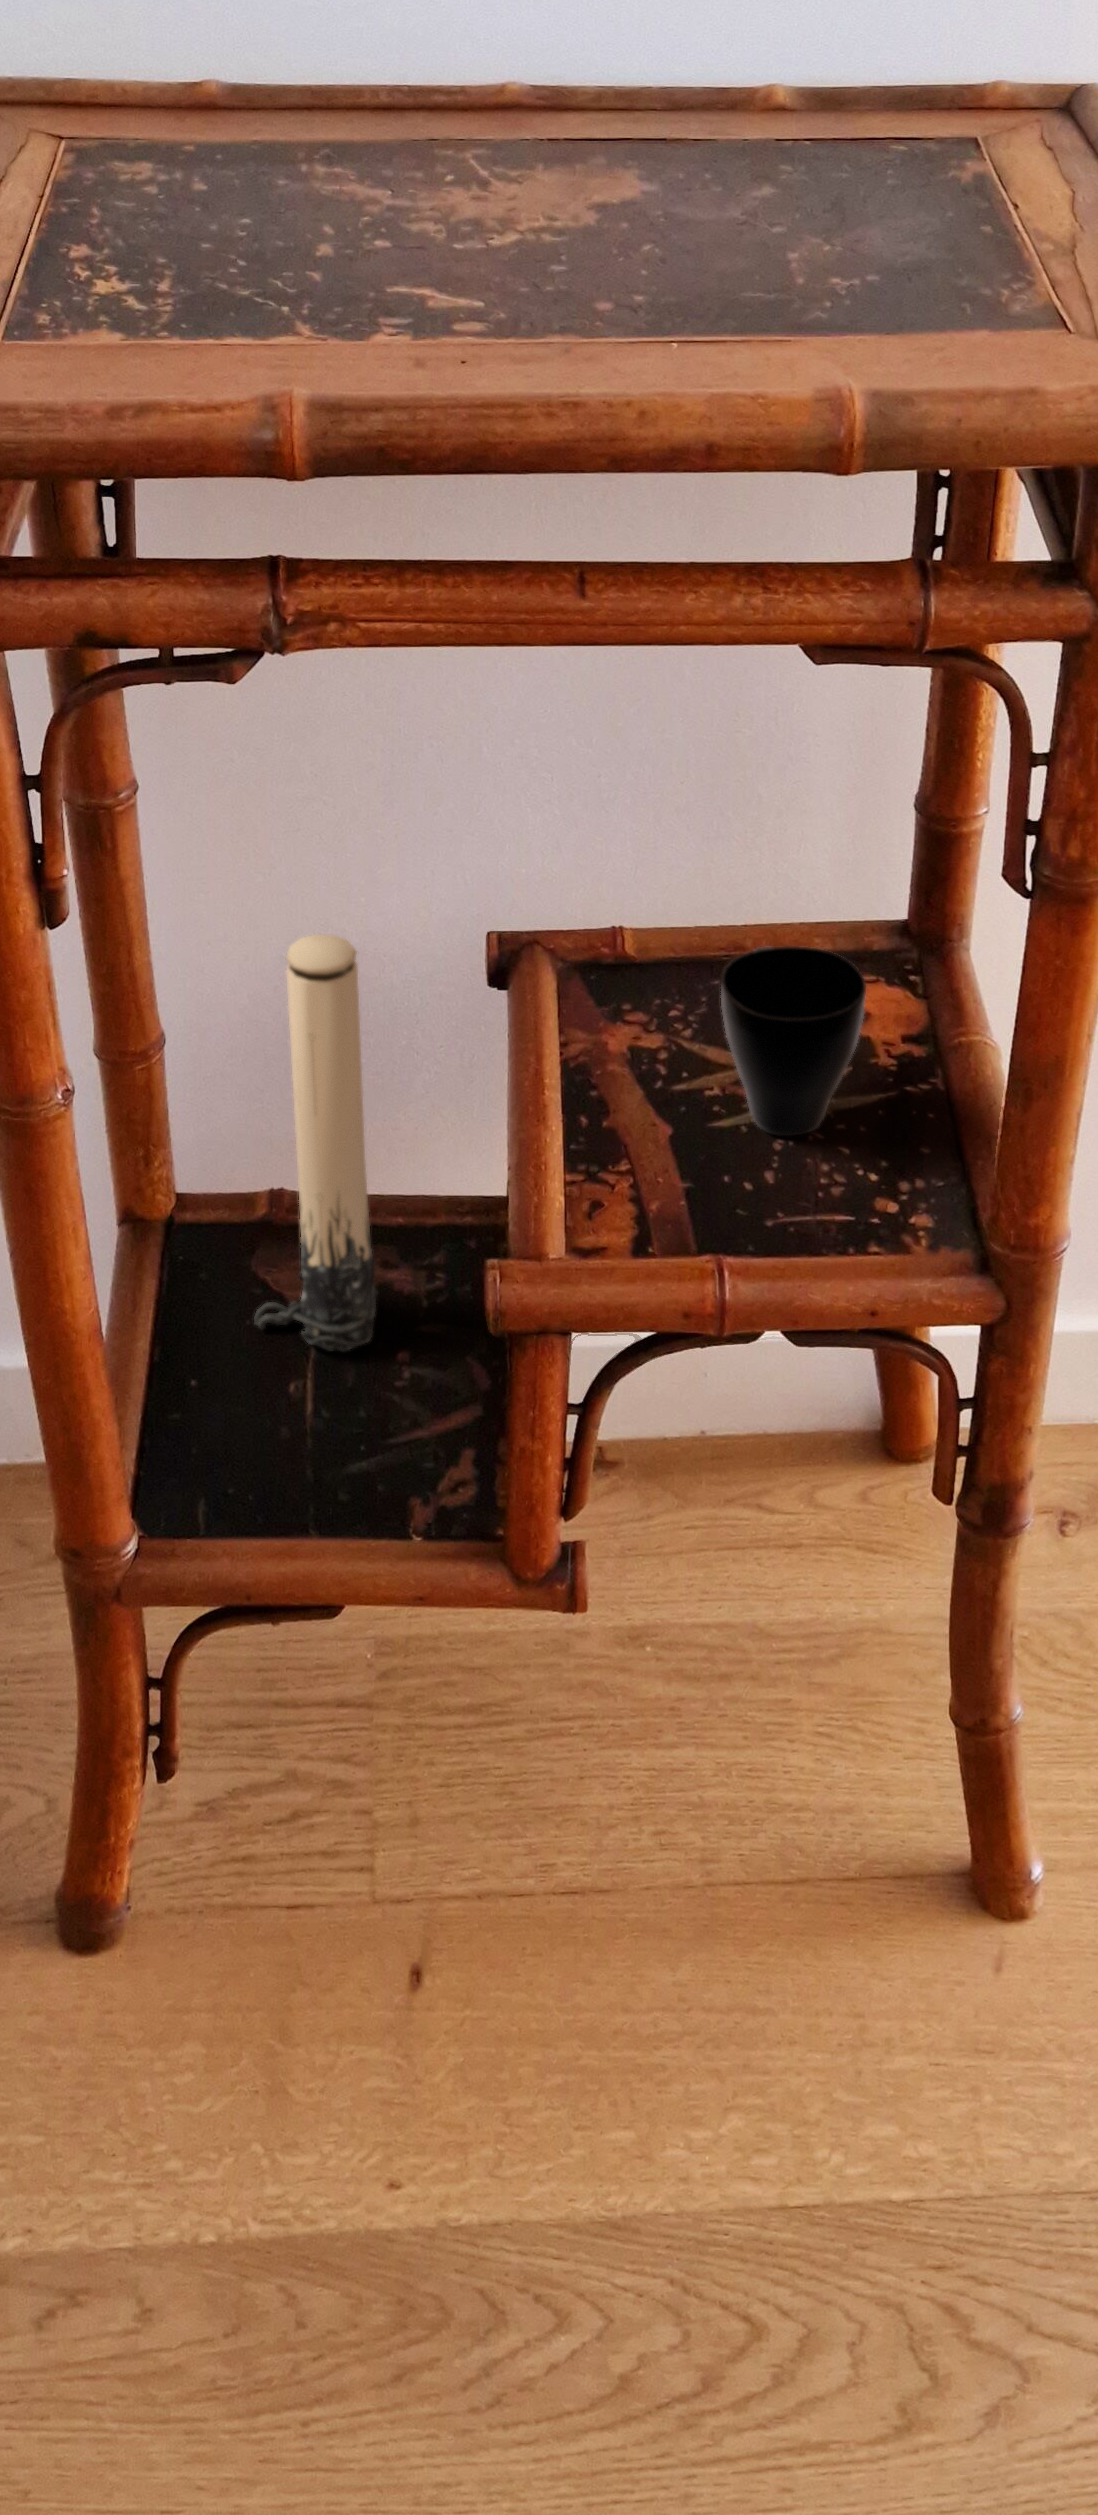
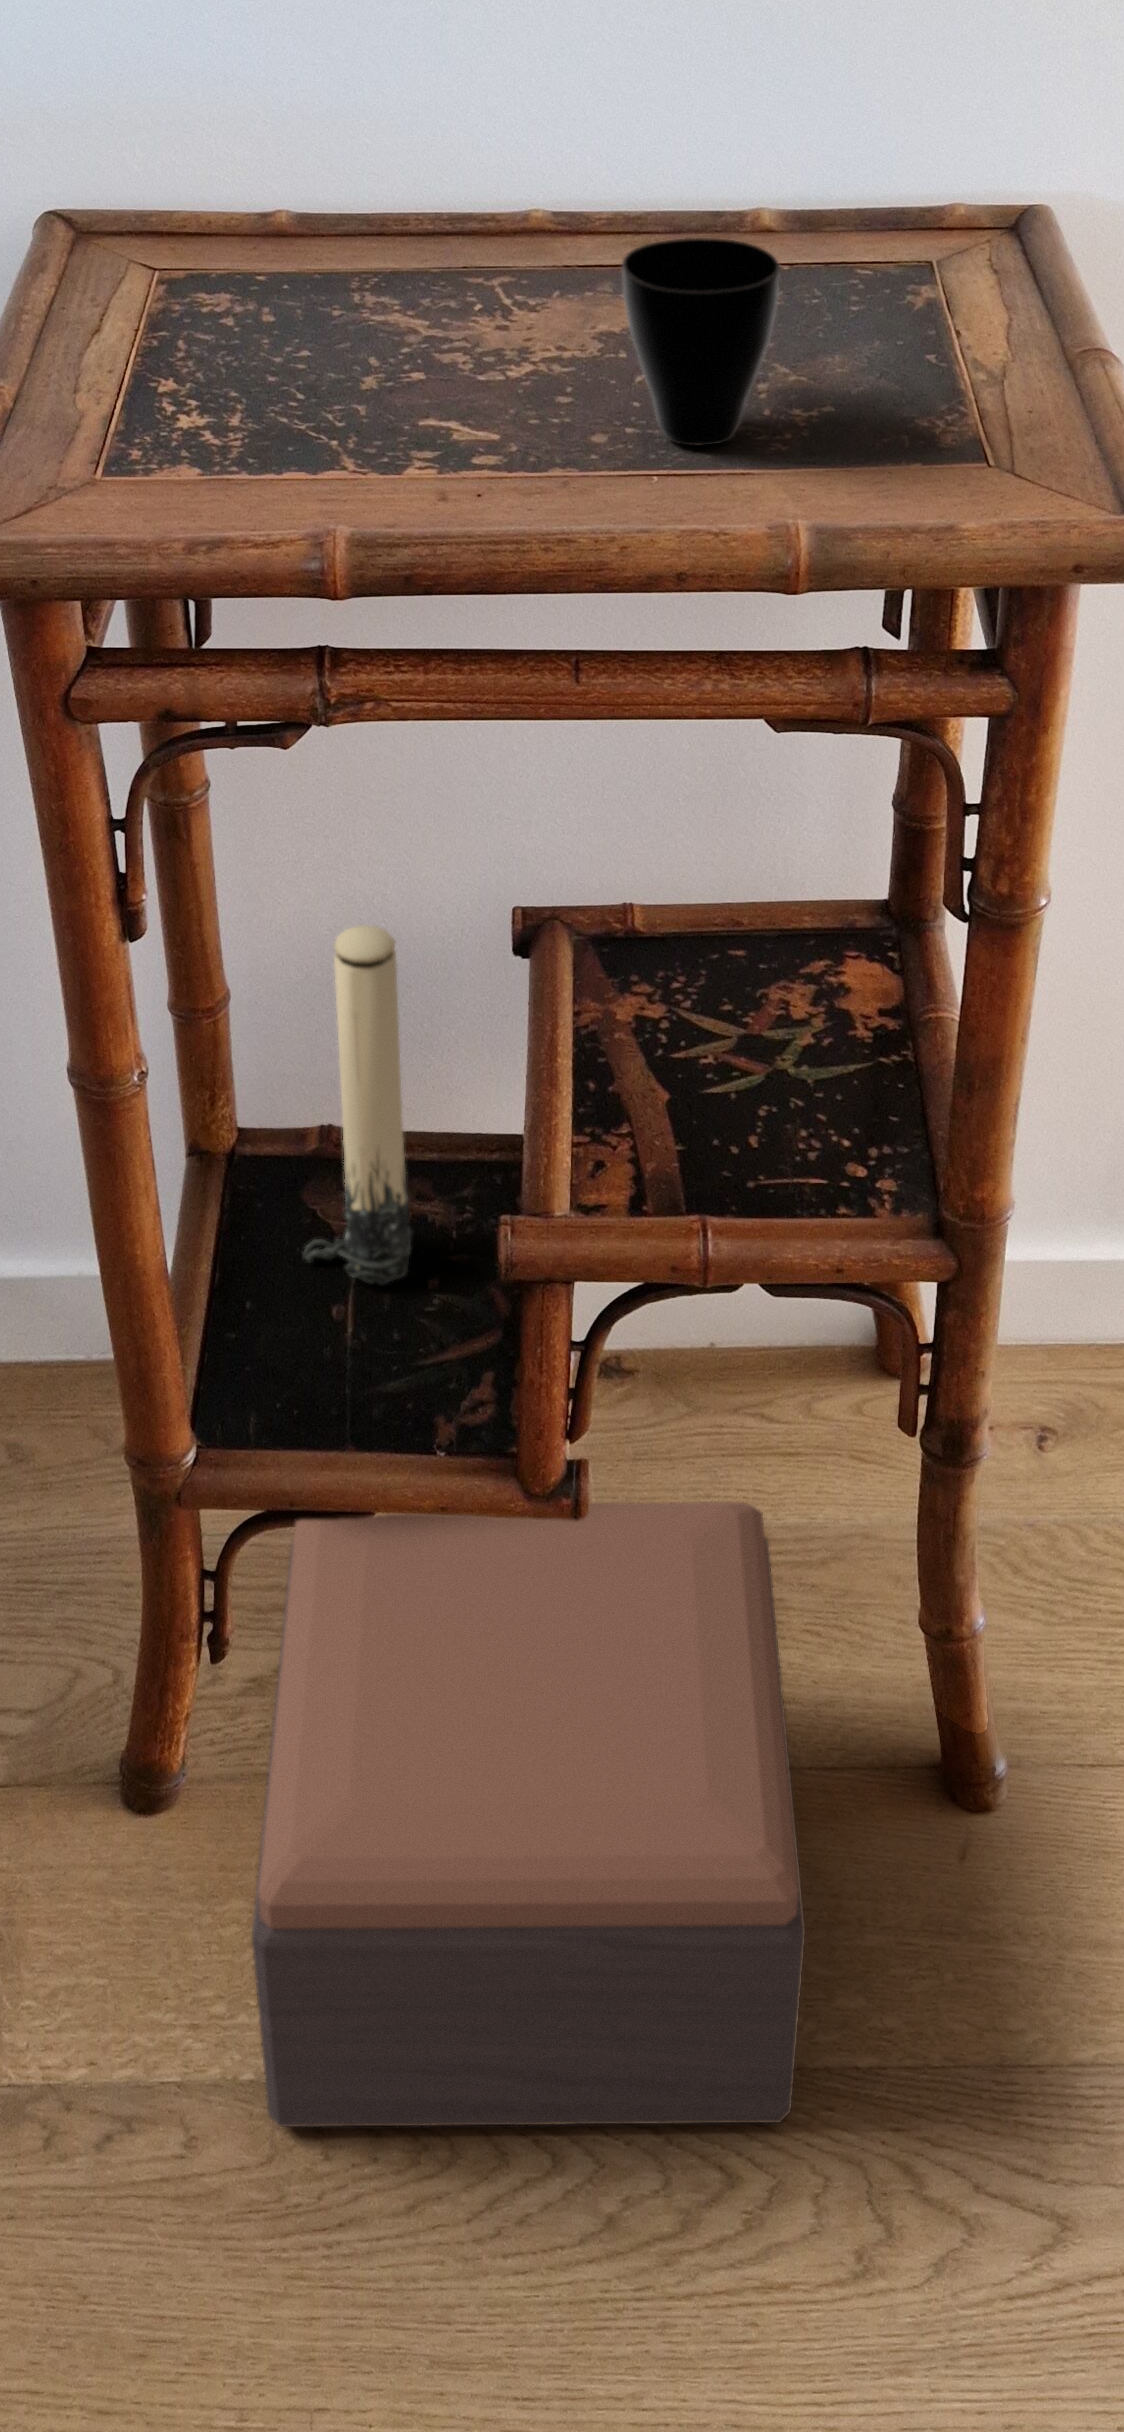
cup: present [721,946,866,1136] -> present [622,238,780,446]
footstool: none [205,1591,847,2310] -> present [252,1502,805,2127]

